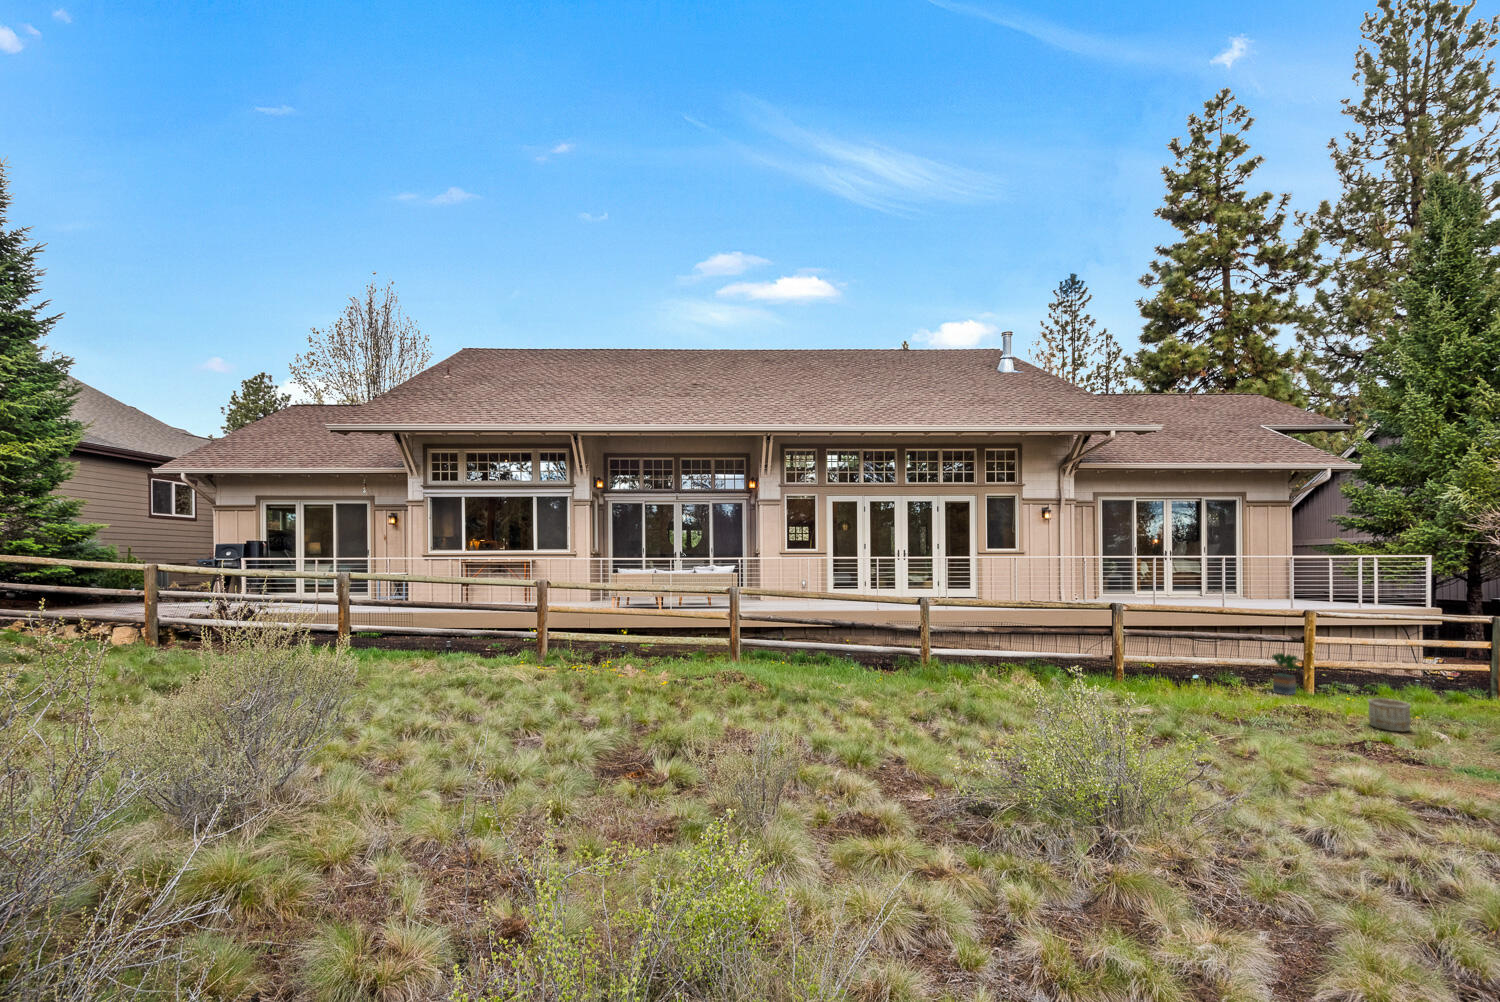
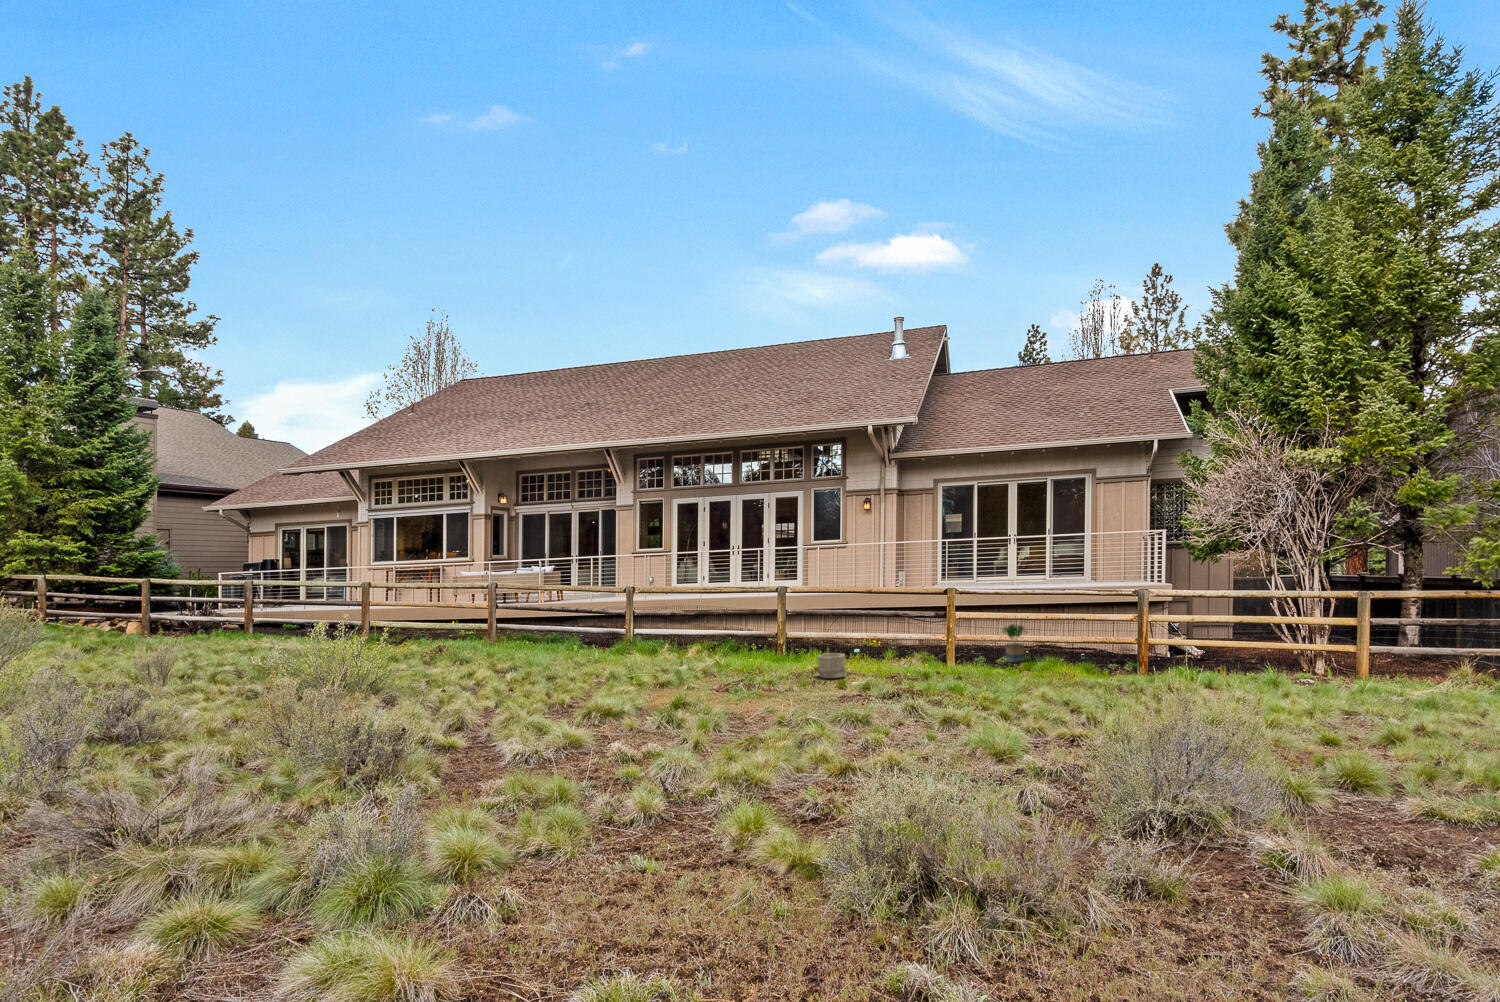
potted tree: present [1272,653,1300,695] -> present [1002,624,1027,662]

